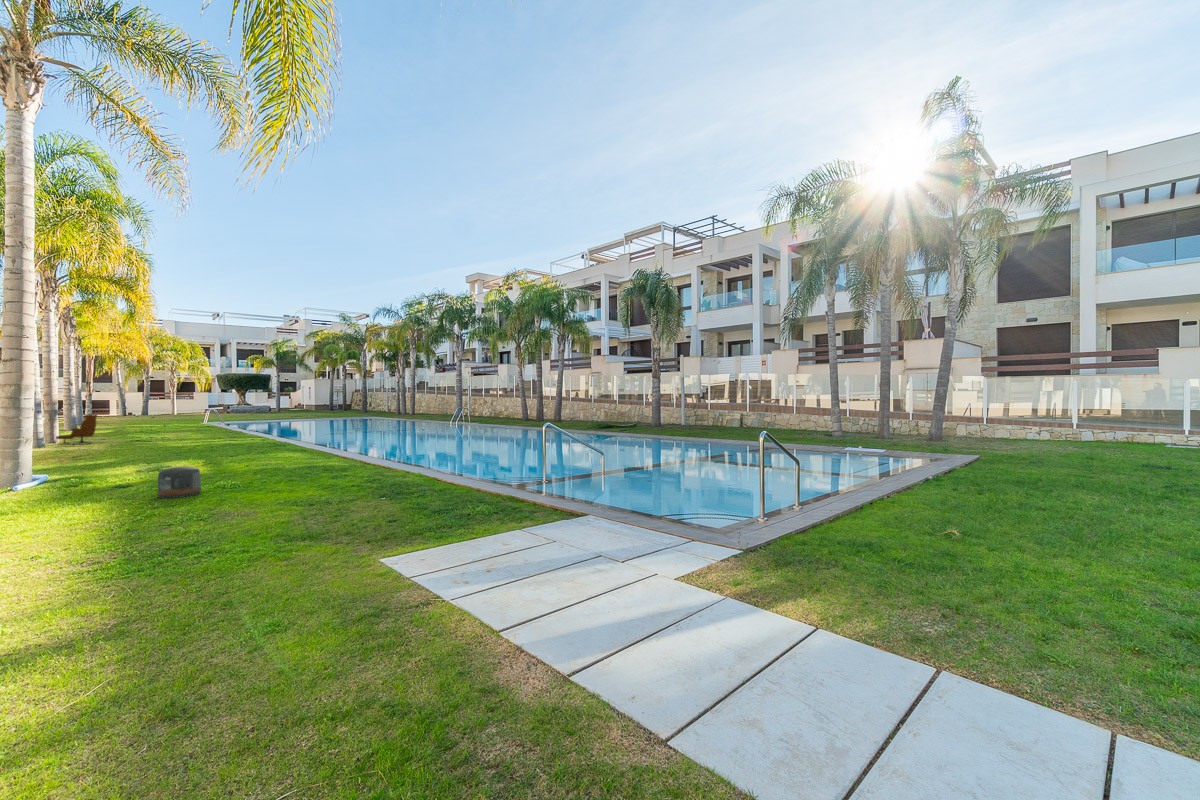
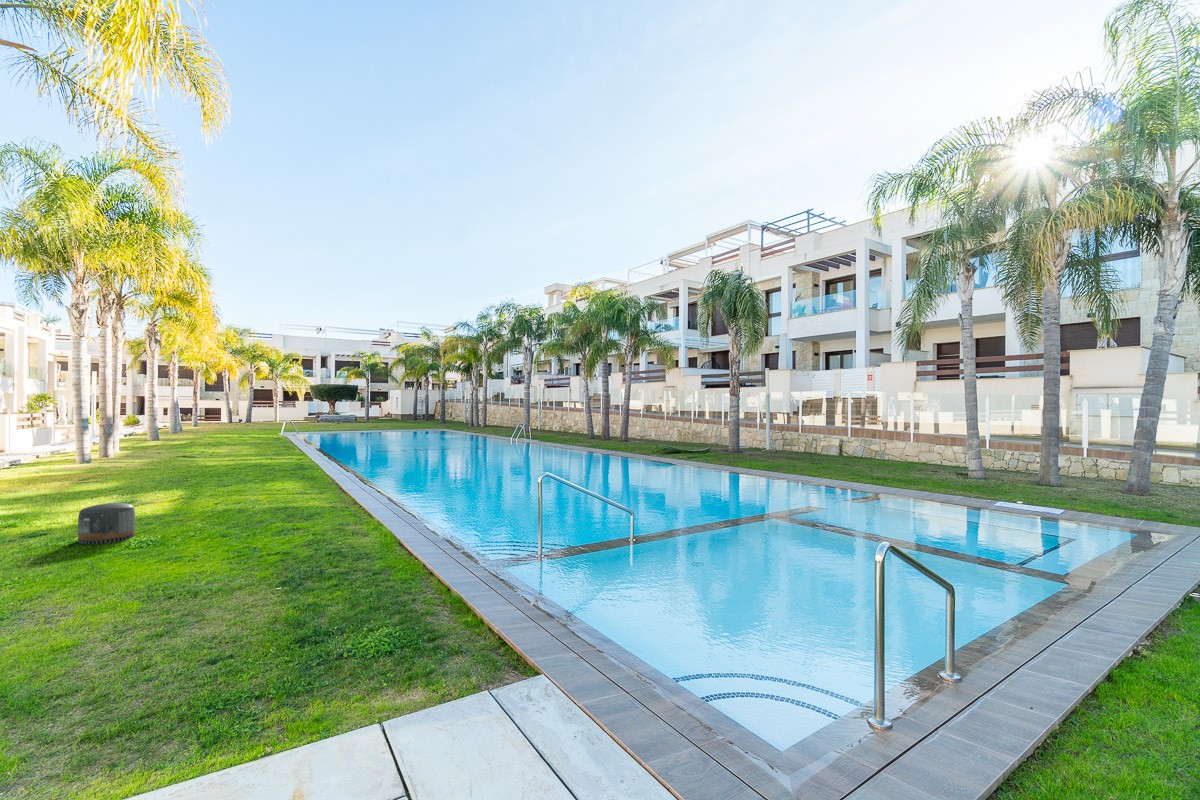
lounge chair: present [56,415,97,445] -> none [116,425,154,456]

